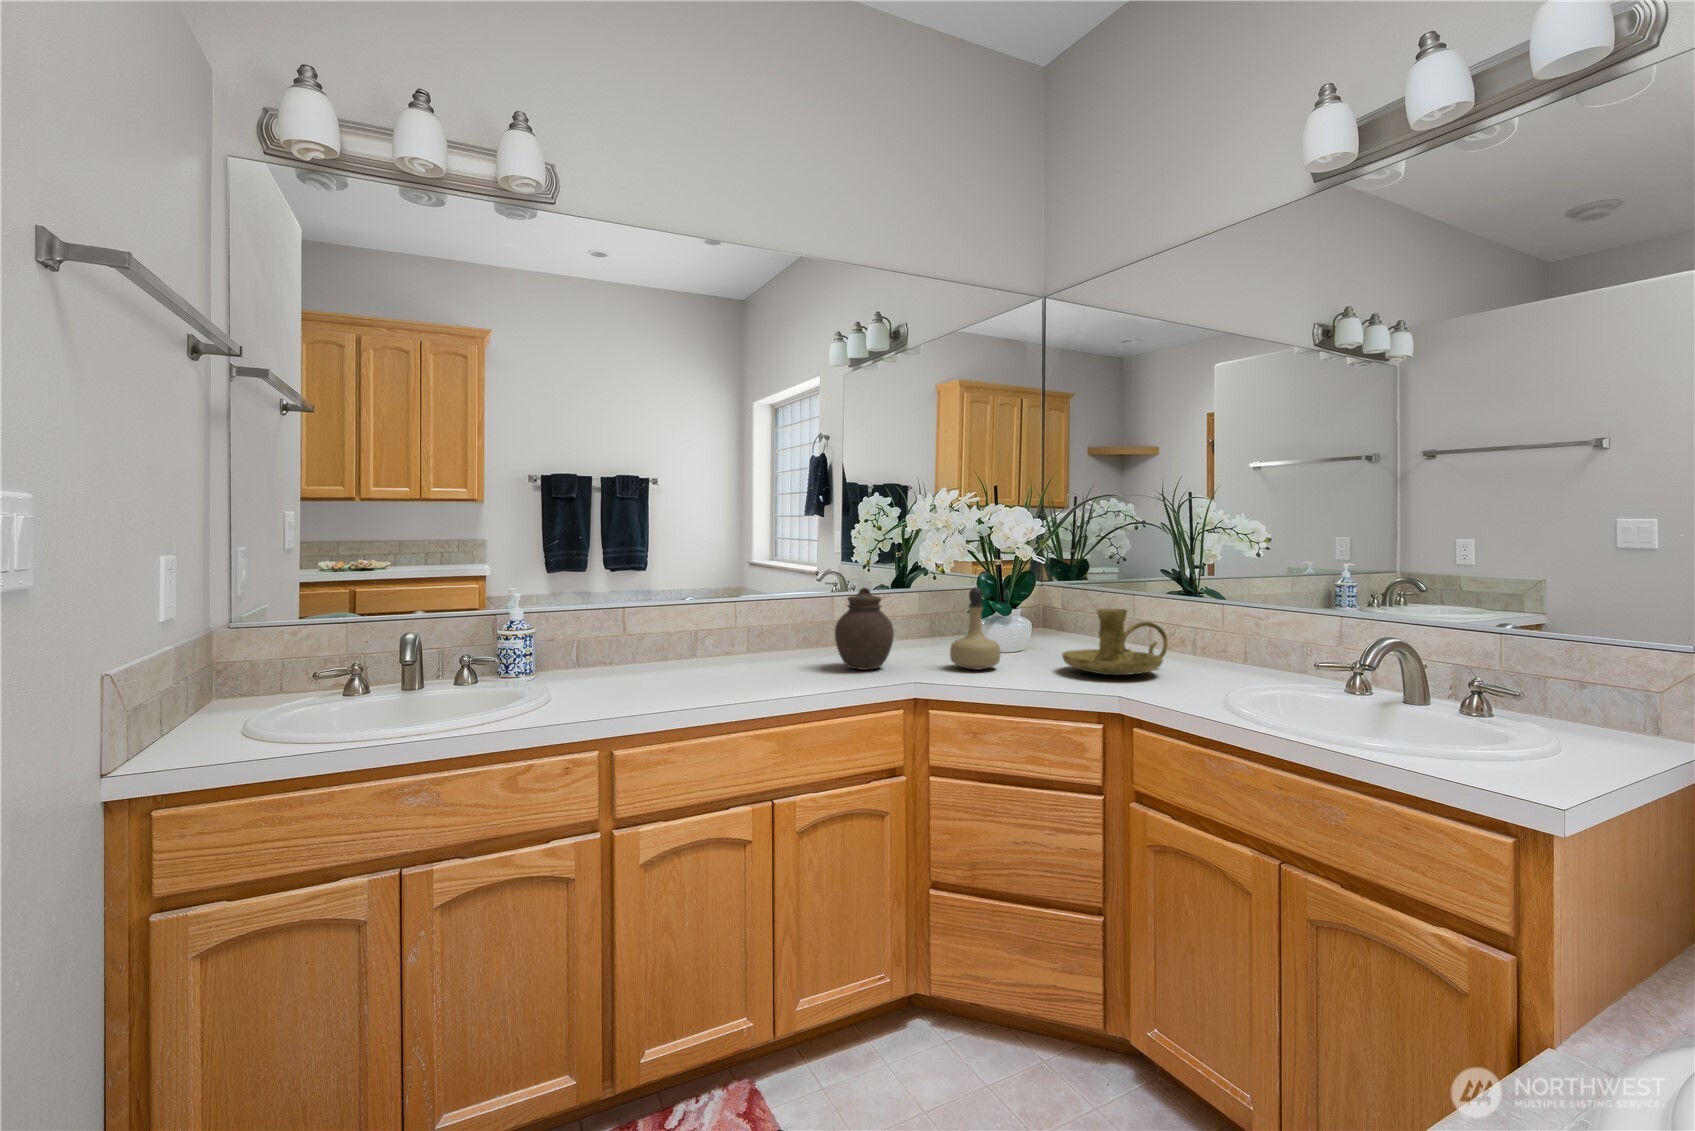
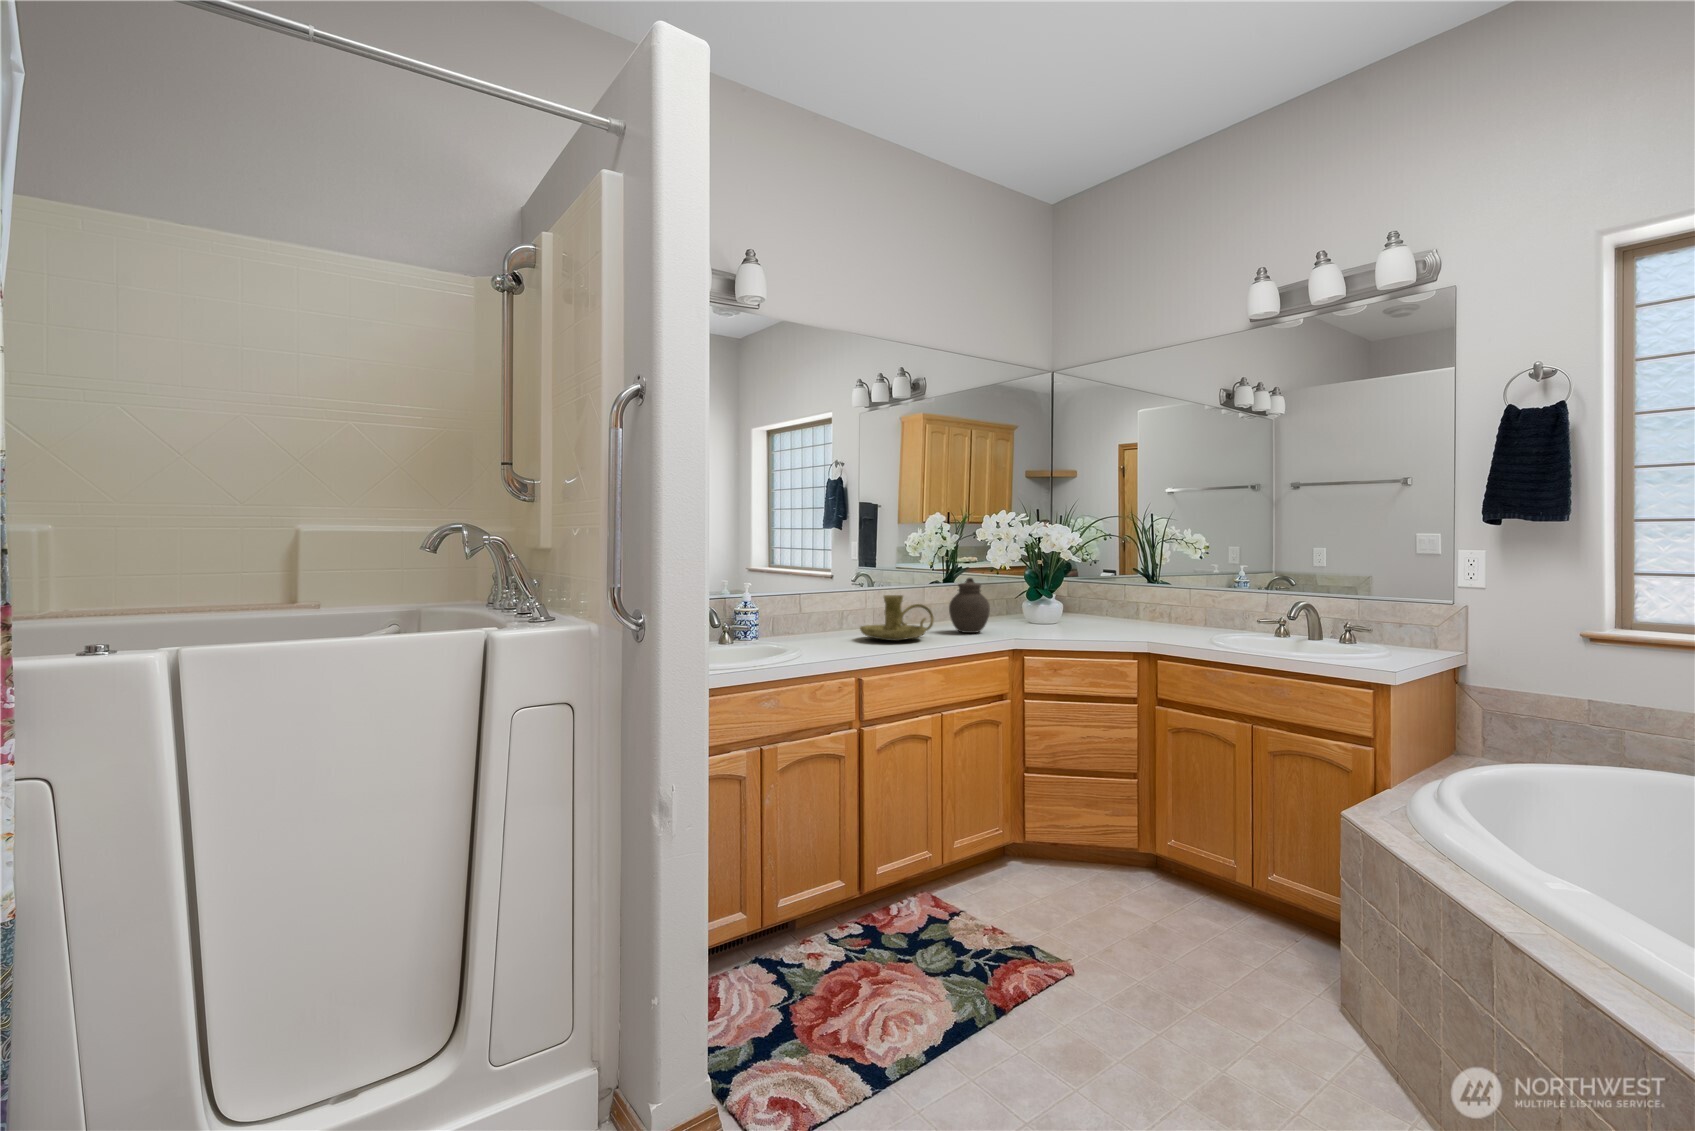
perfume bottle: present [950,587,1001,670] -> none [1025,577,1059,631]
candle holder: present [1062,608,1168,675] -> present [860,595,934,641]

